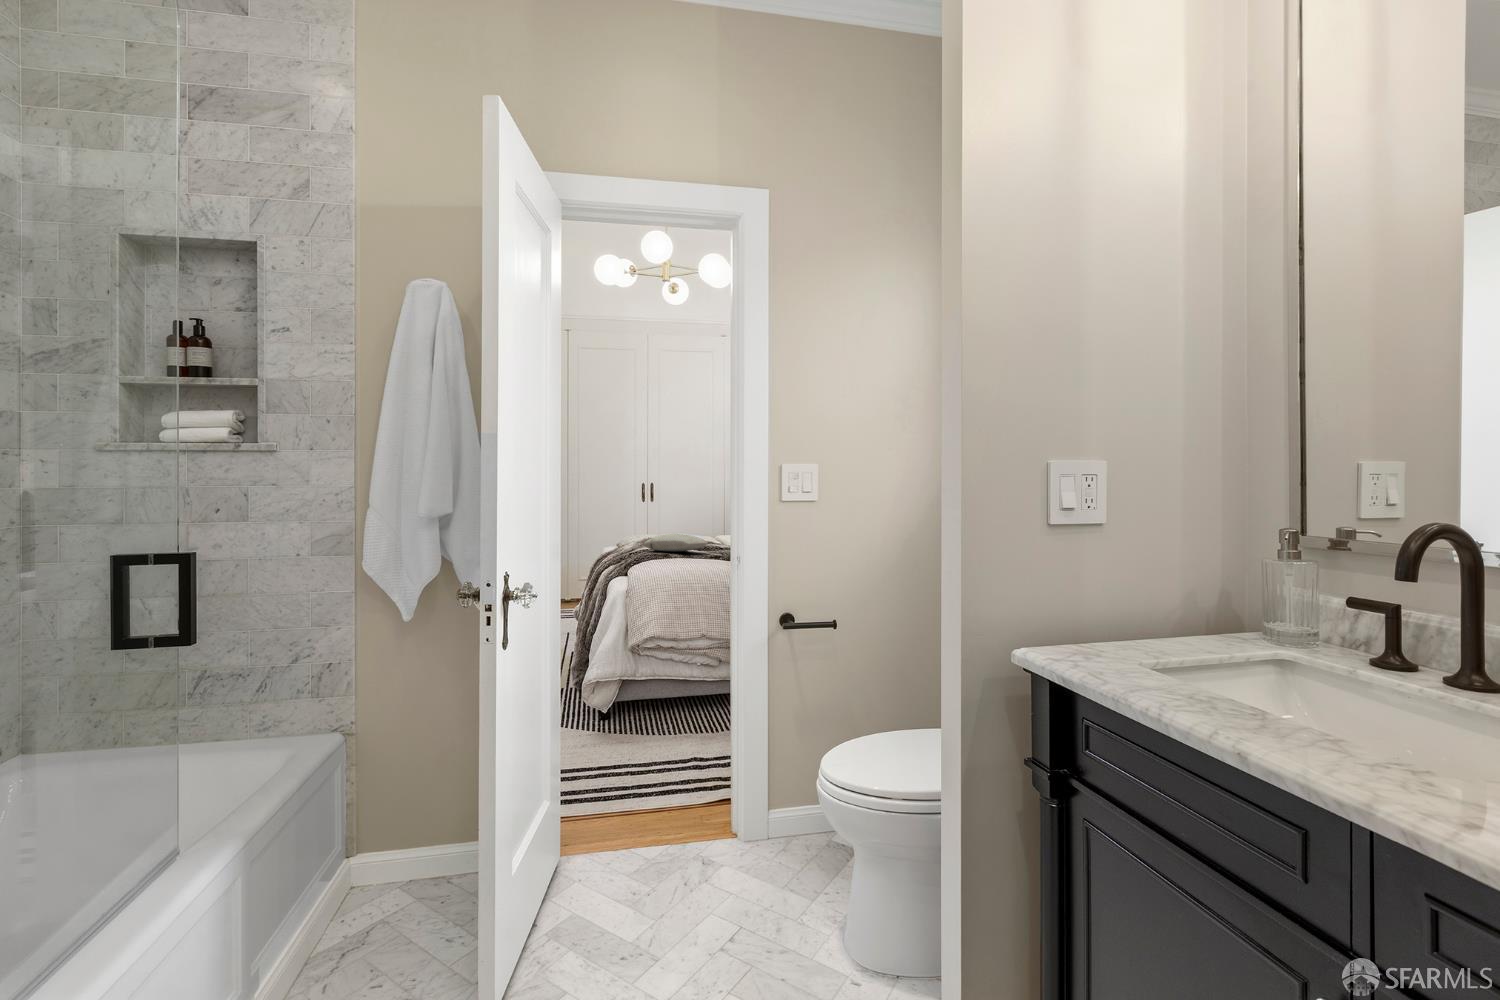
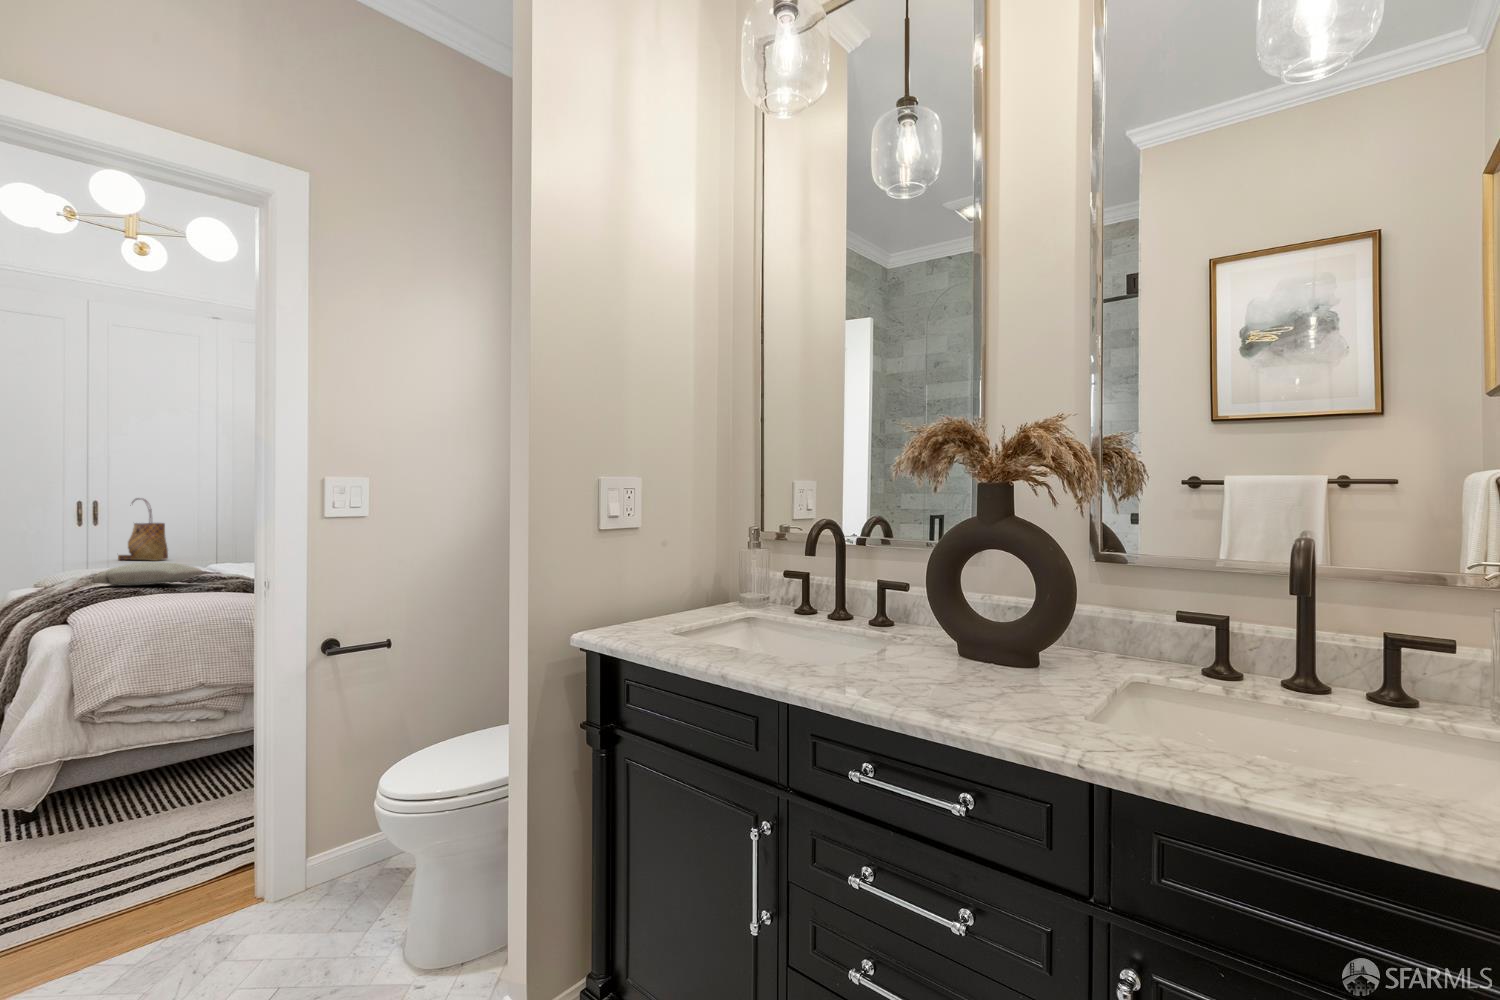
tote bag: none [665,483,694,532] -> present [118,498,168,561]

